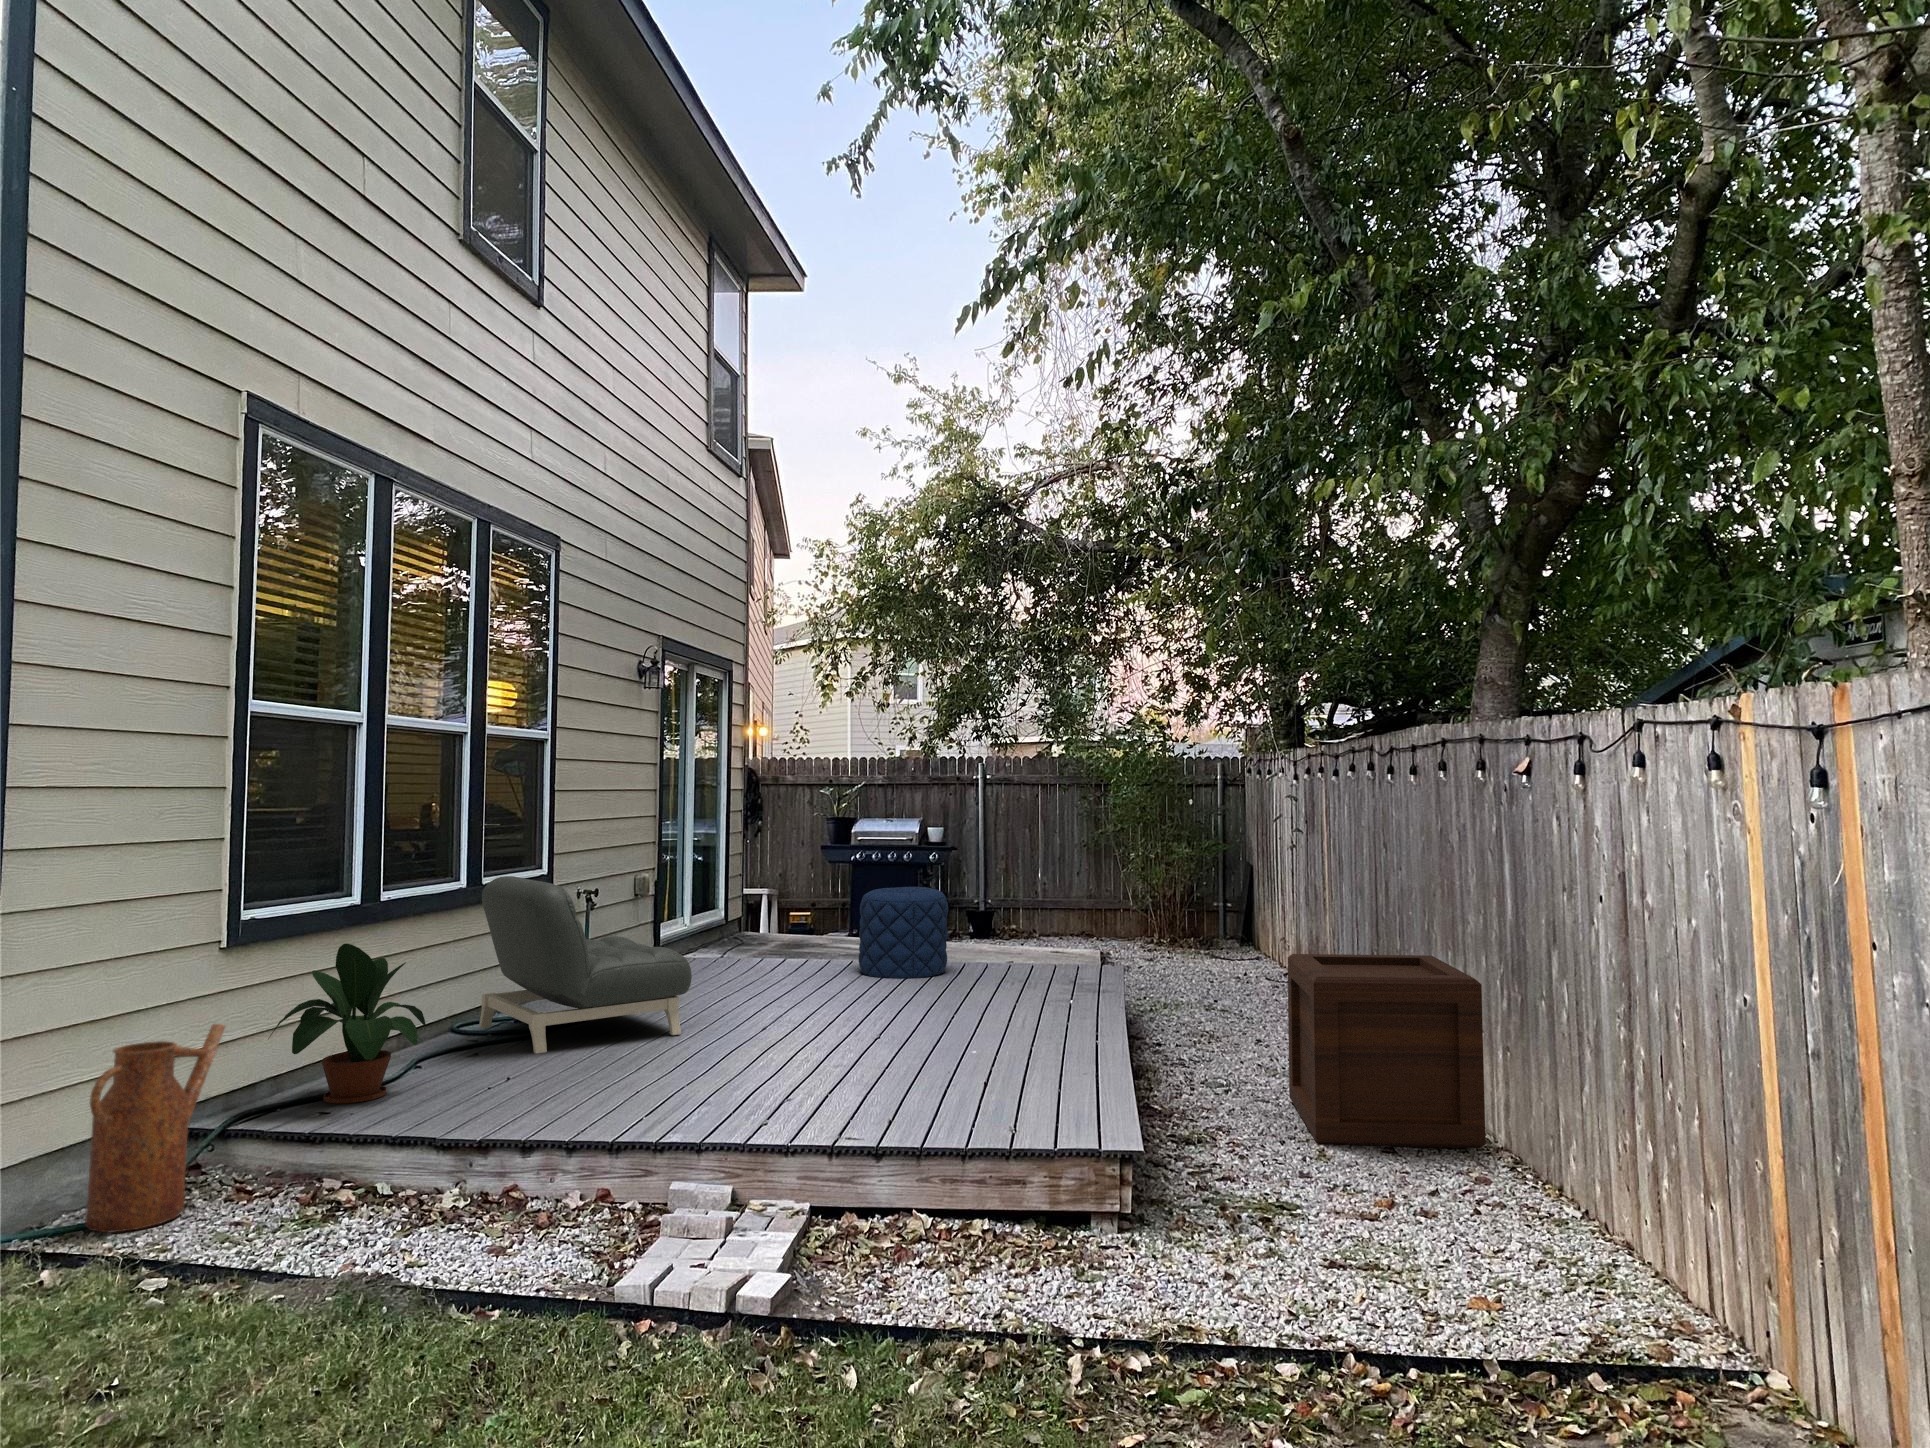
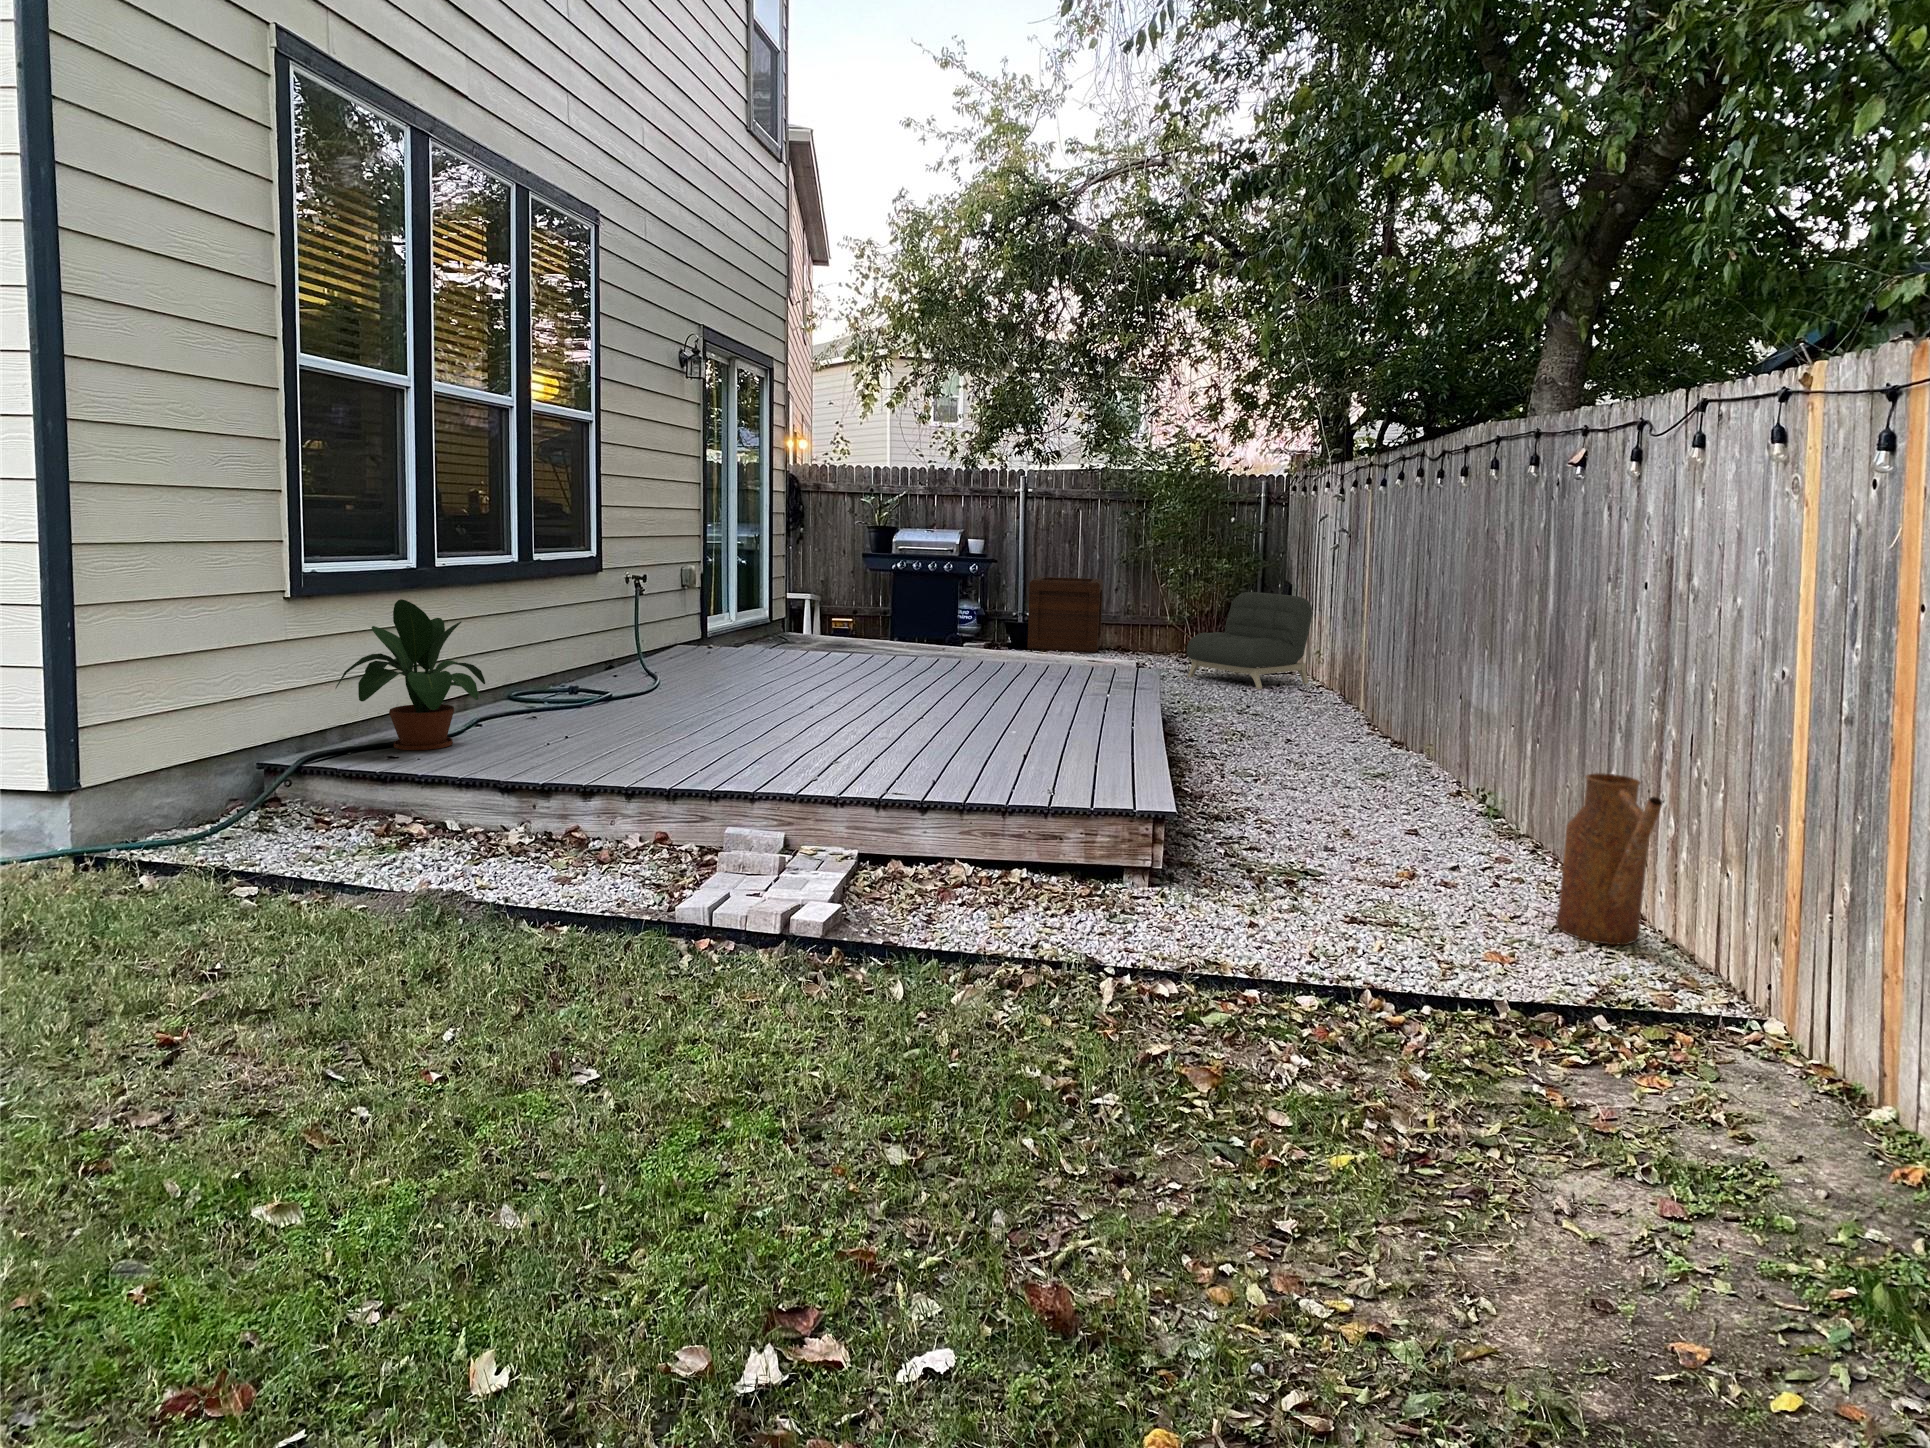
armchair: present [479,876,692,1053] -> present [1187,592,1312,689]
pouf: present [859,887,948,979] -> none [900,586,988,672]
wooden crate: present [1288,954,1486,1148] -> present [1027,577,1103,653]
watering can: present [85,1024,225,1232] -> present [1556,773,1663,945]

